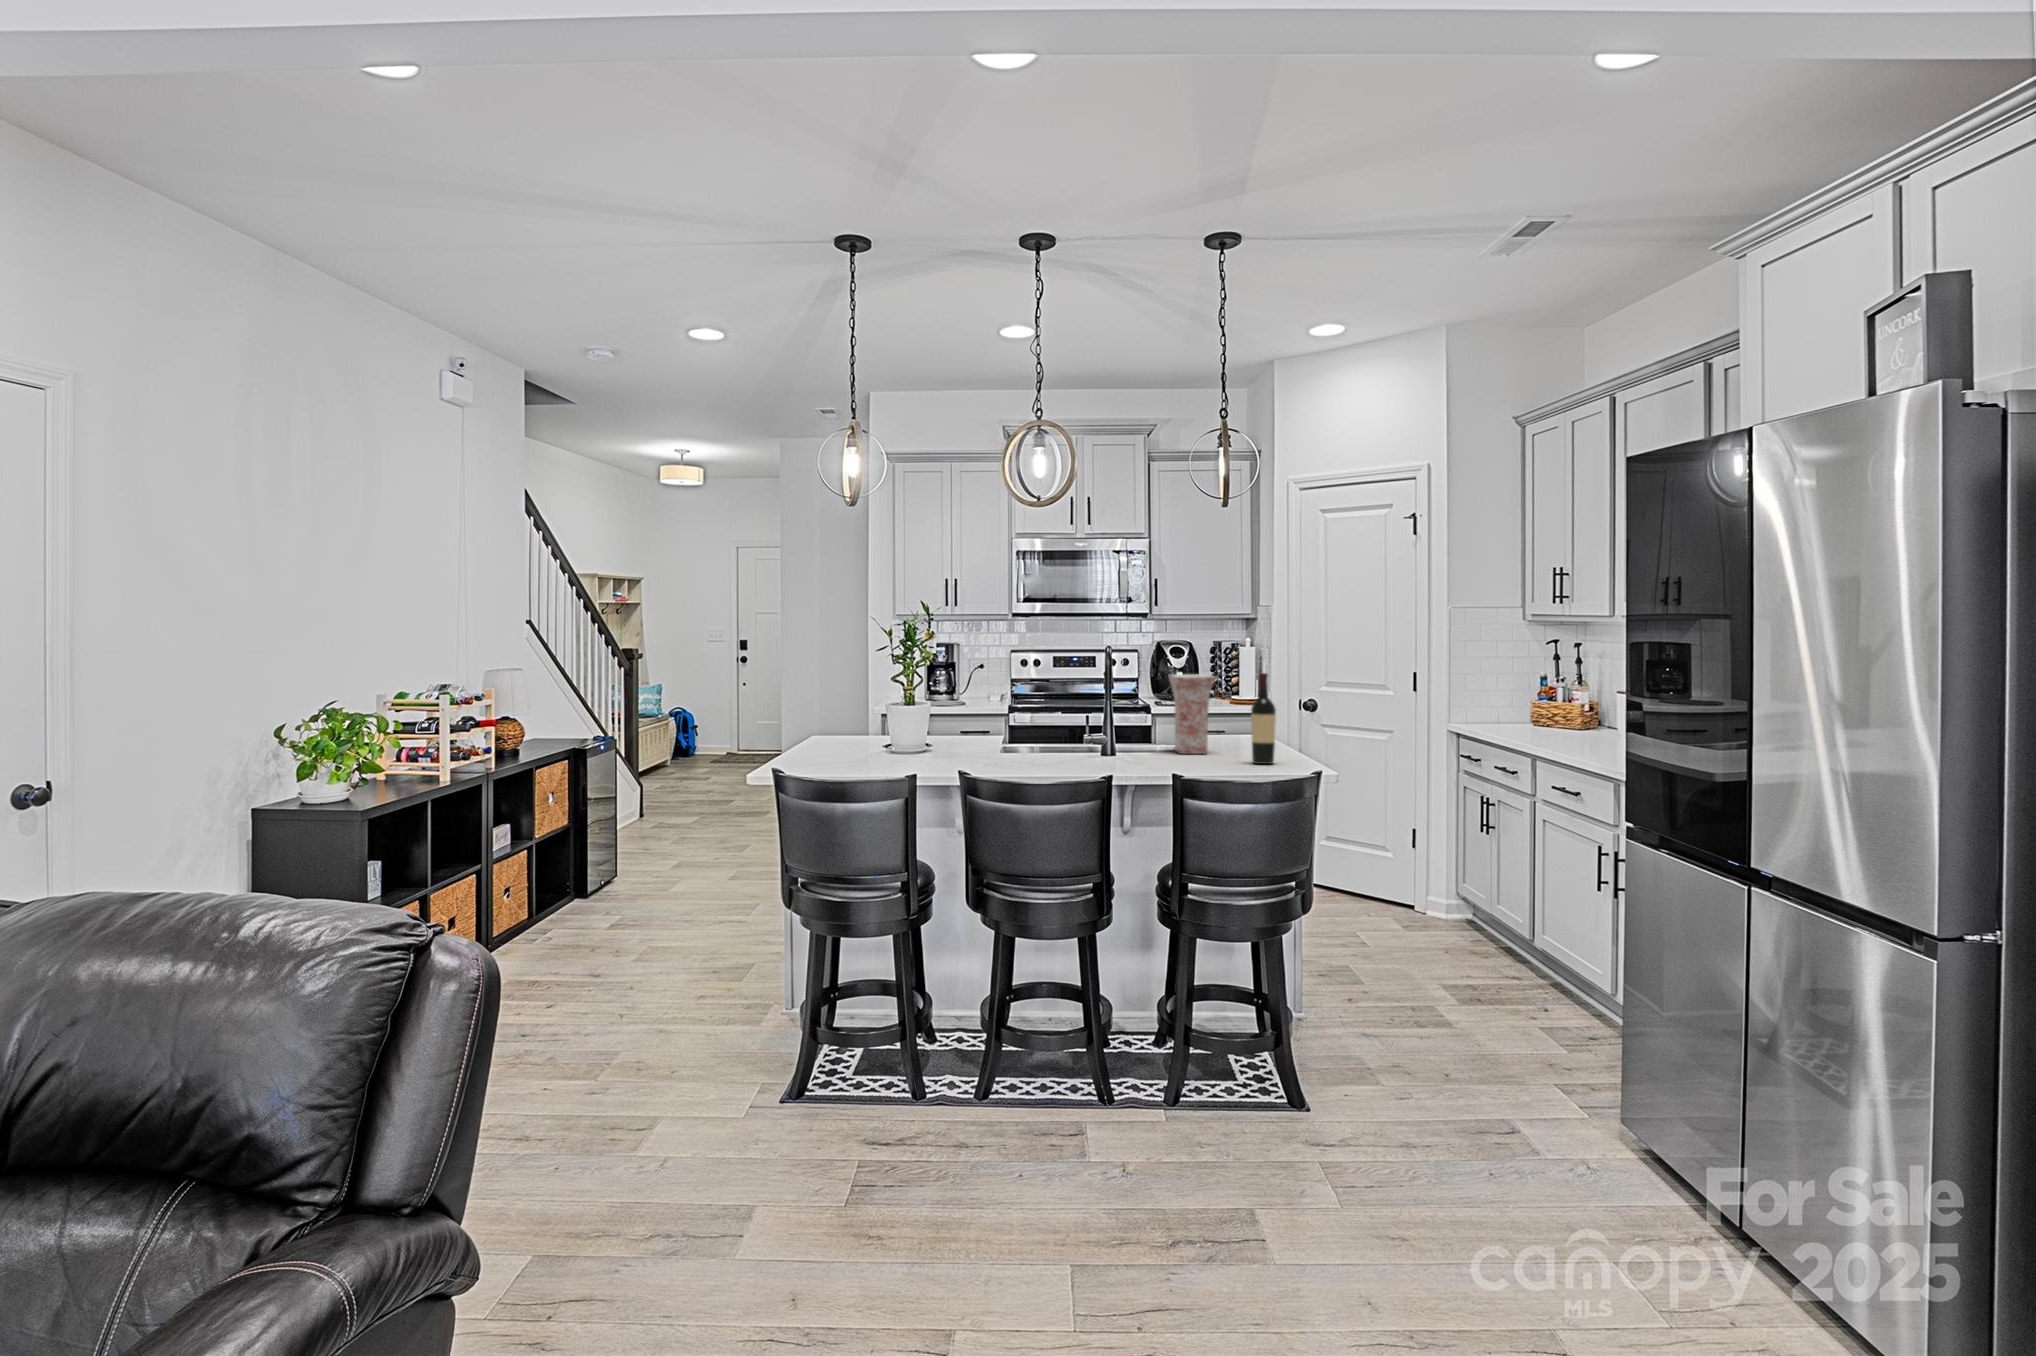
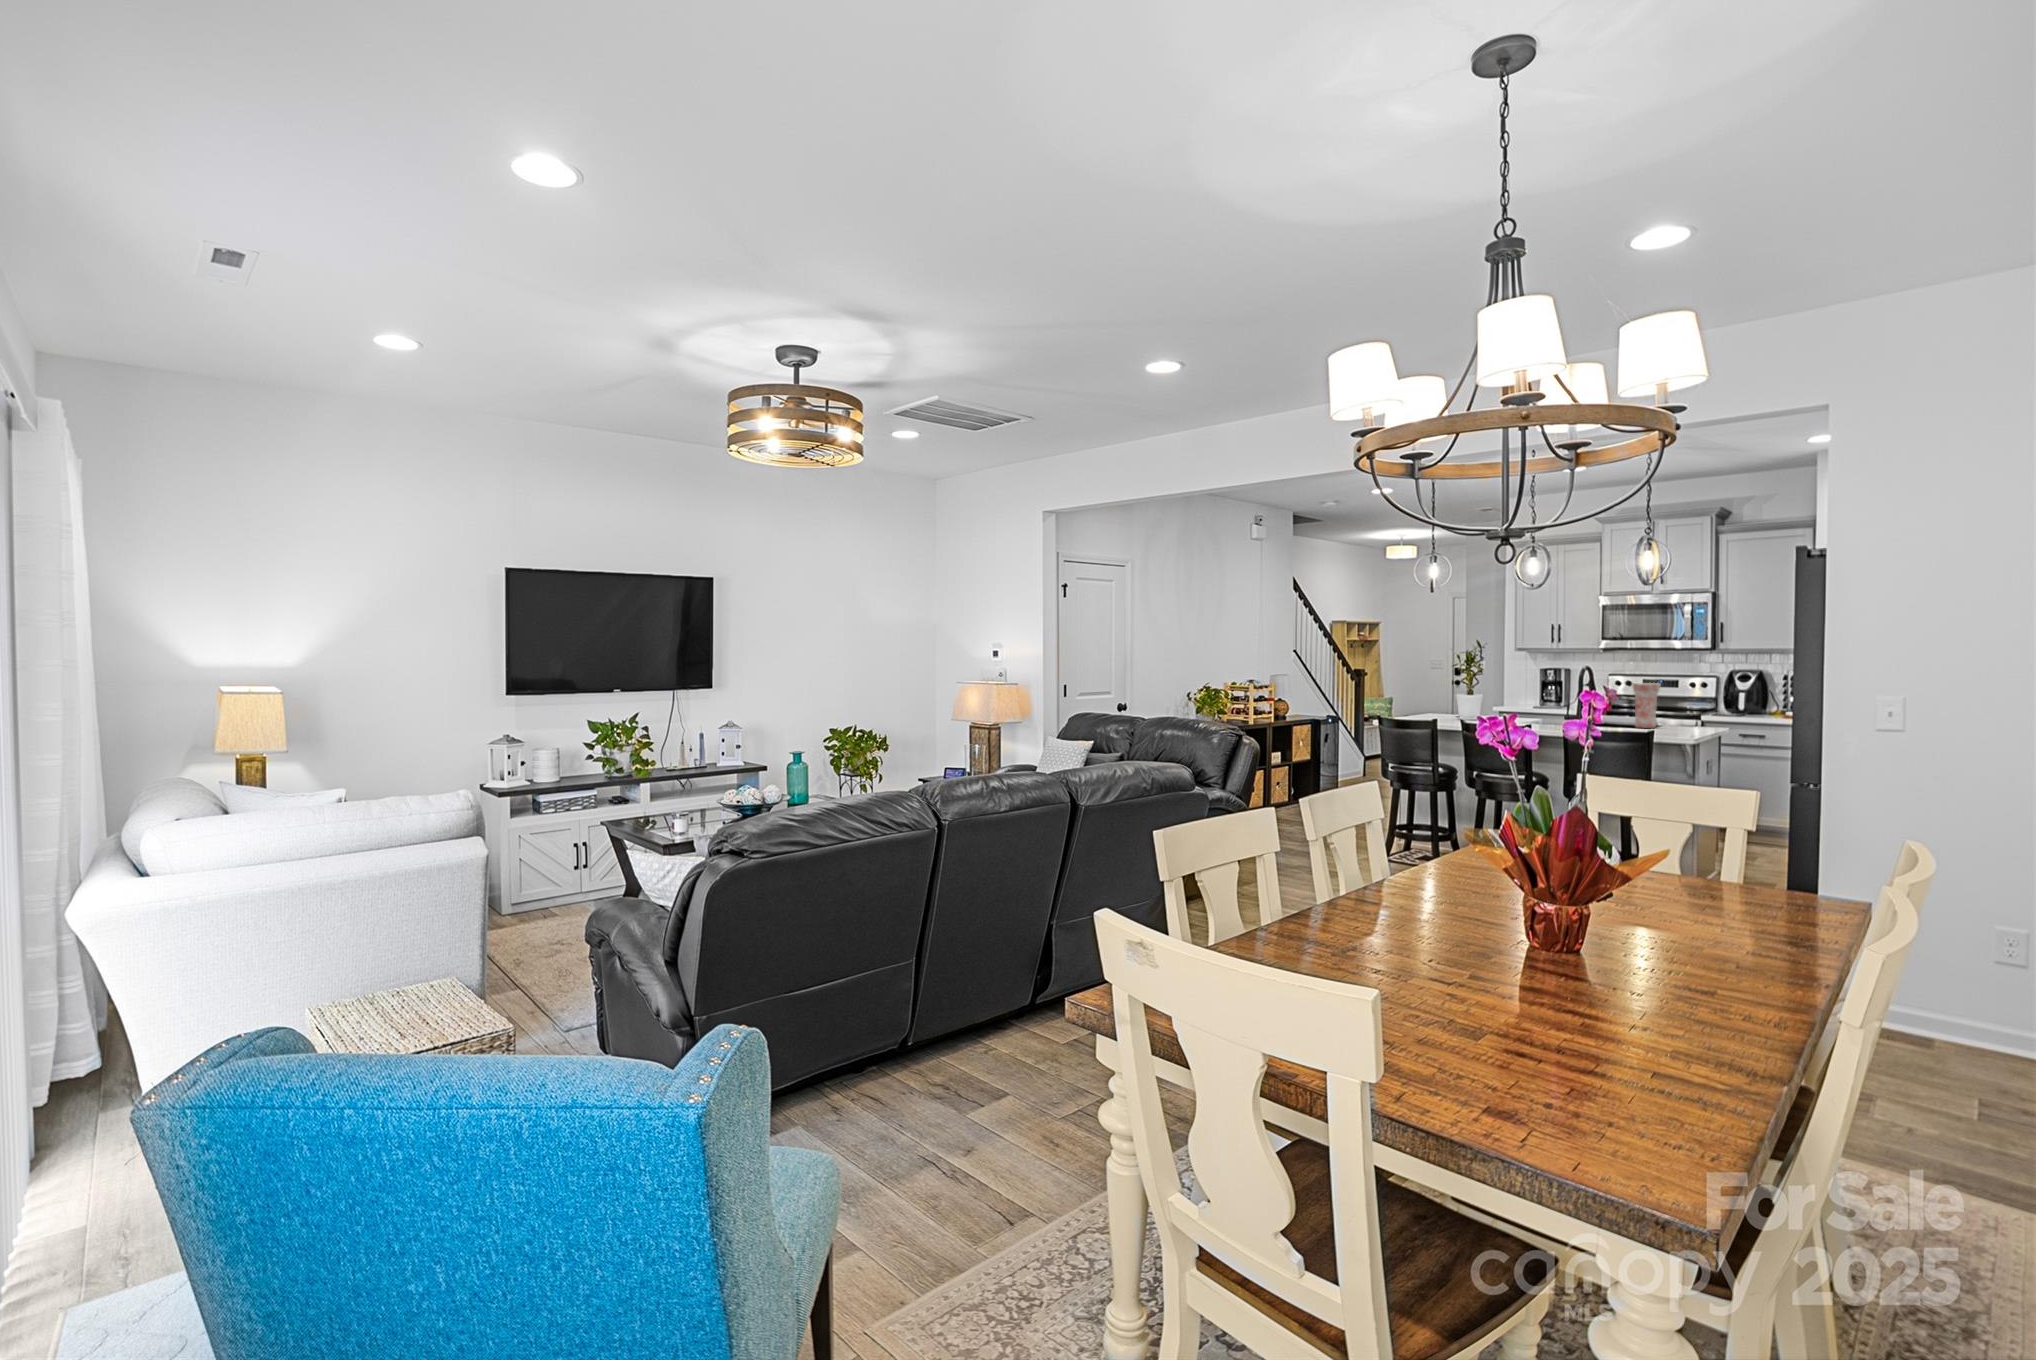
wine bottle: present [1251,673,1276,764] -> none [1665,681,1681,732]

